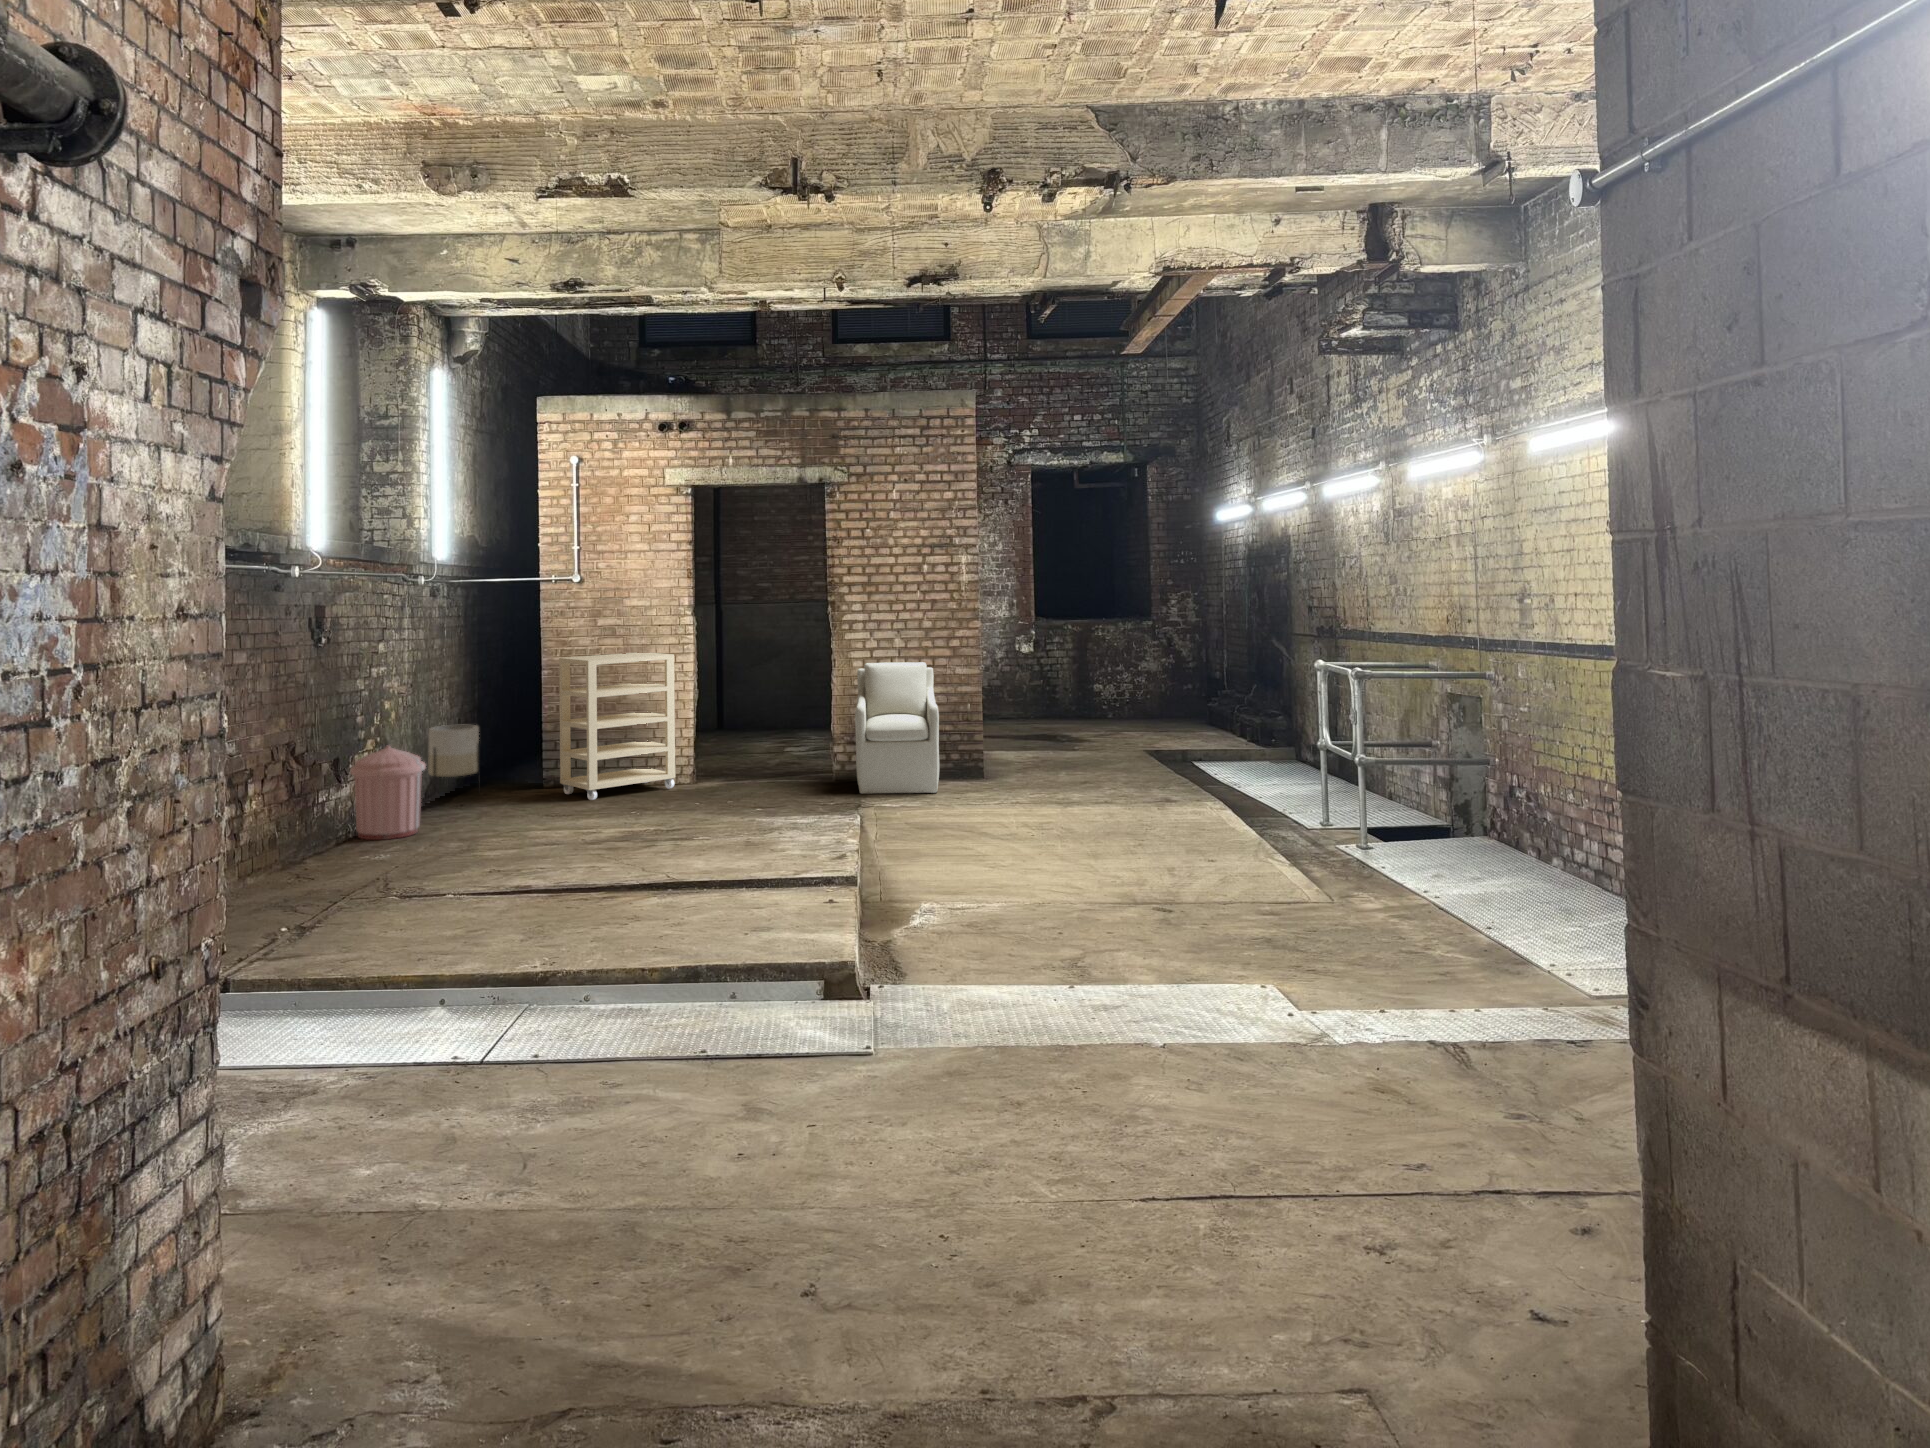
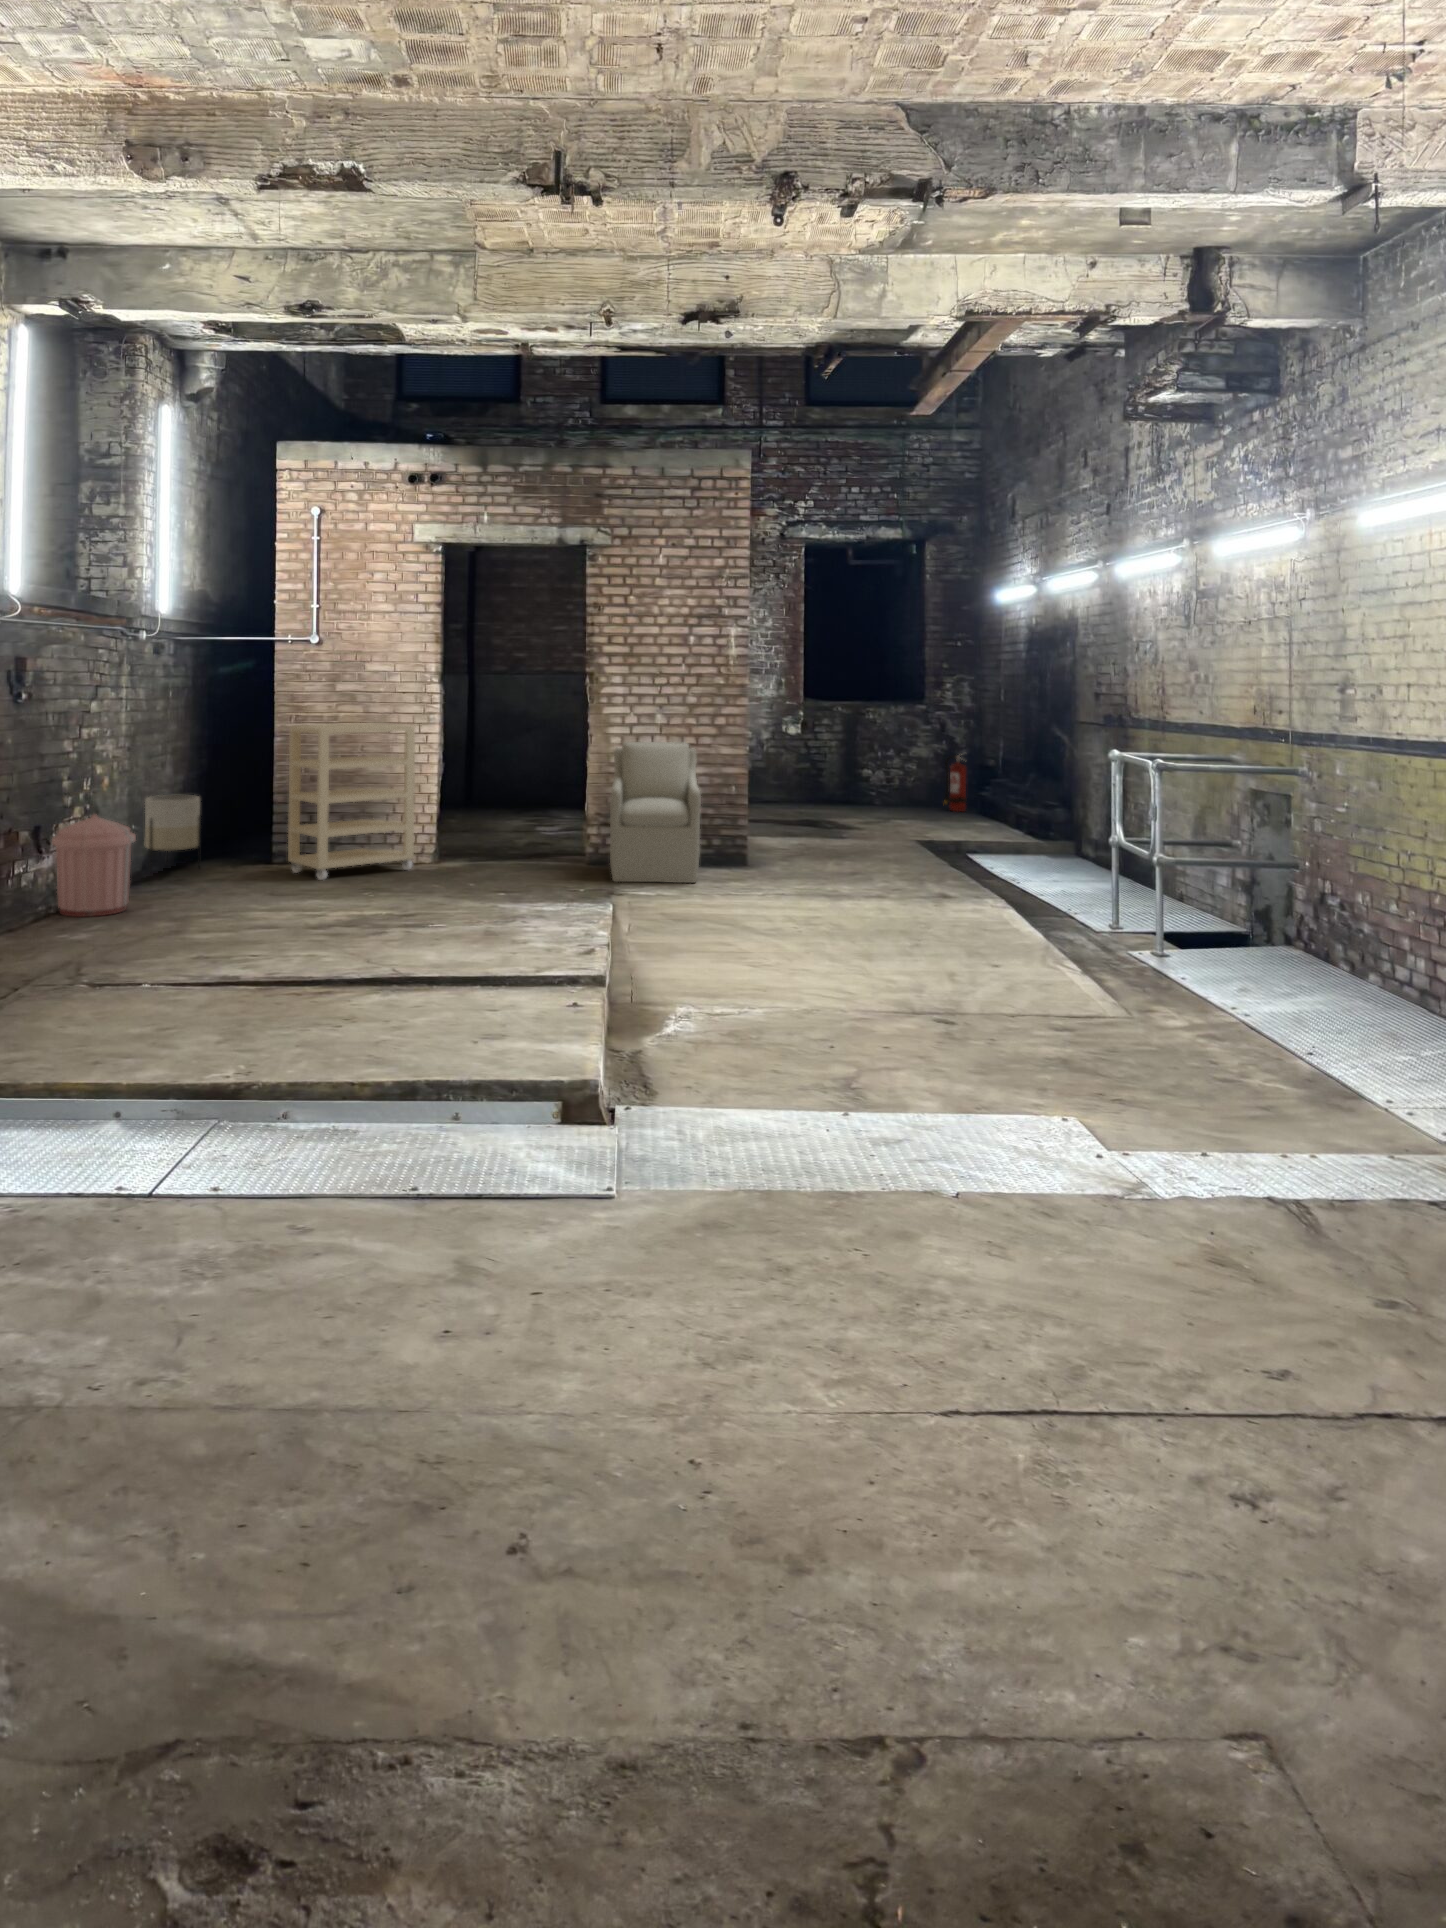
fire extinguisher: none [1169,661,1192,718] -> present [944,754,967,812]

